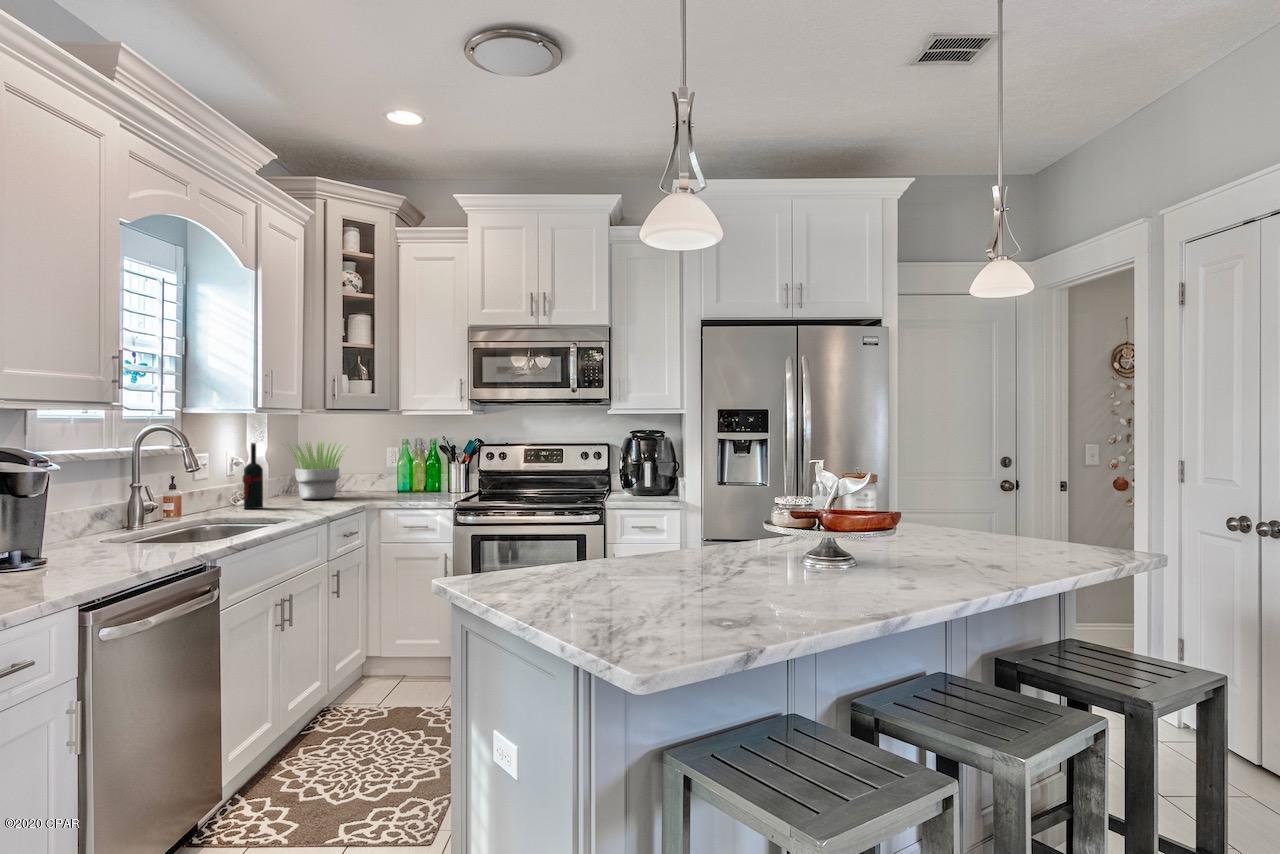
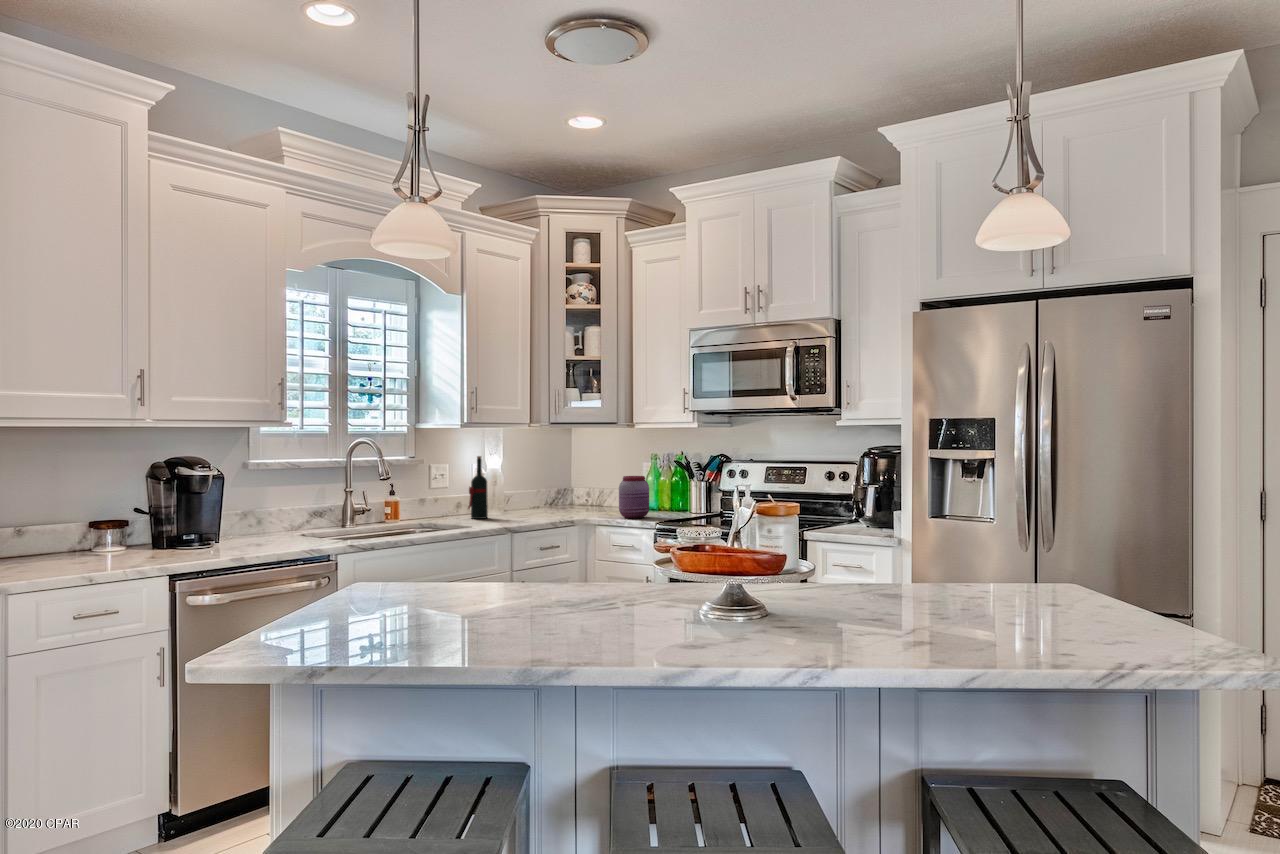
potted plant: present [289,441,348,500] -> none [520,454,588,514]
jar: none [397,459,427,499] -> present [619,476,649,518]

